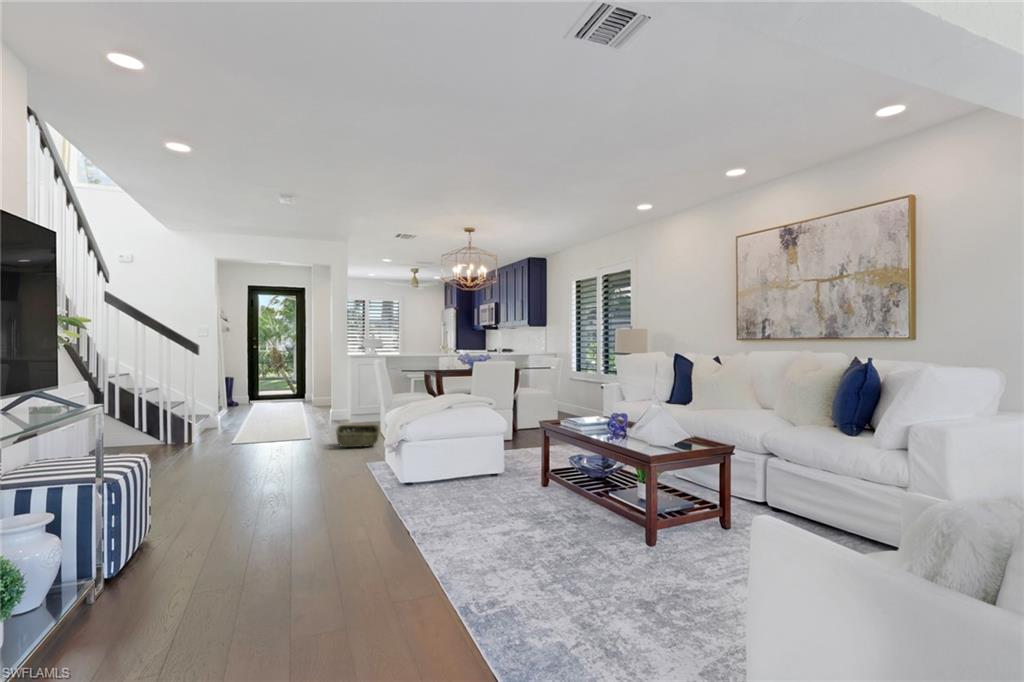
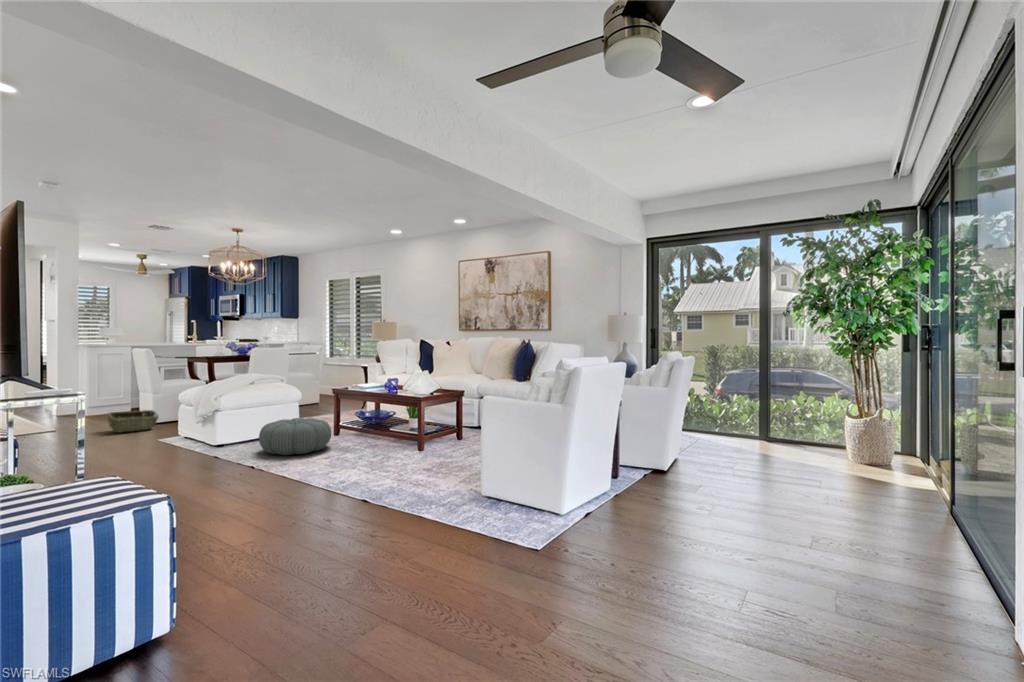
pouf: none [432,460,525,517] -> present [259,418,331,455]

